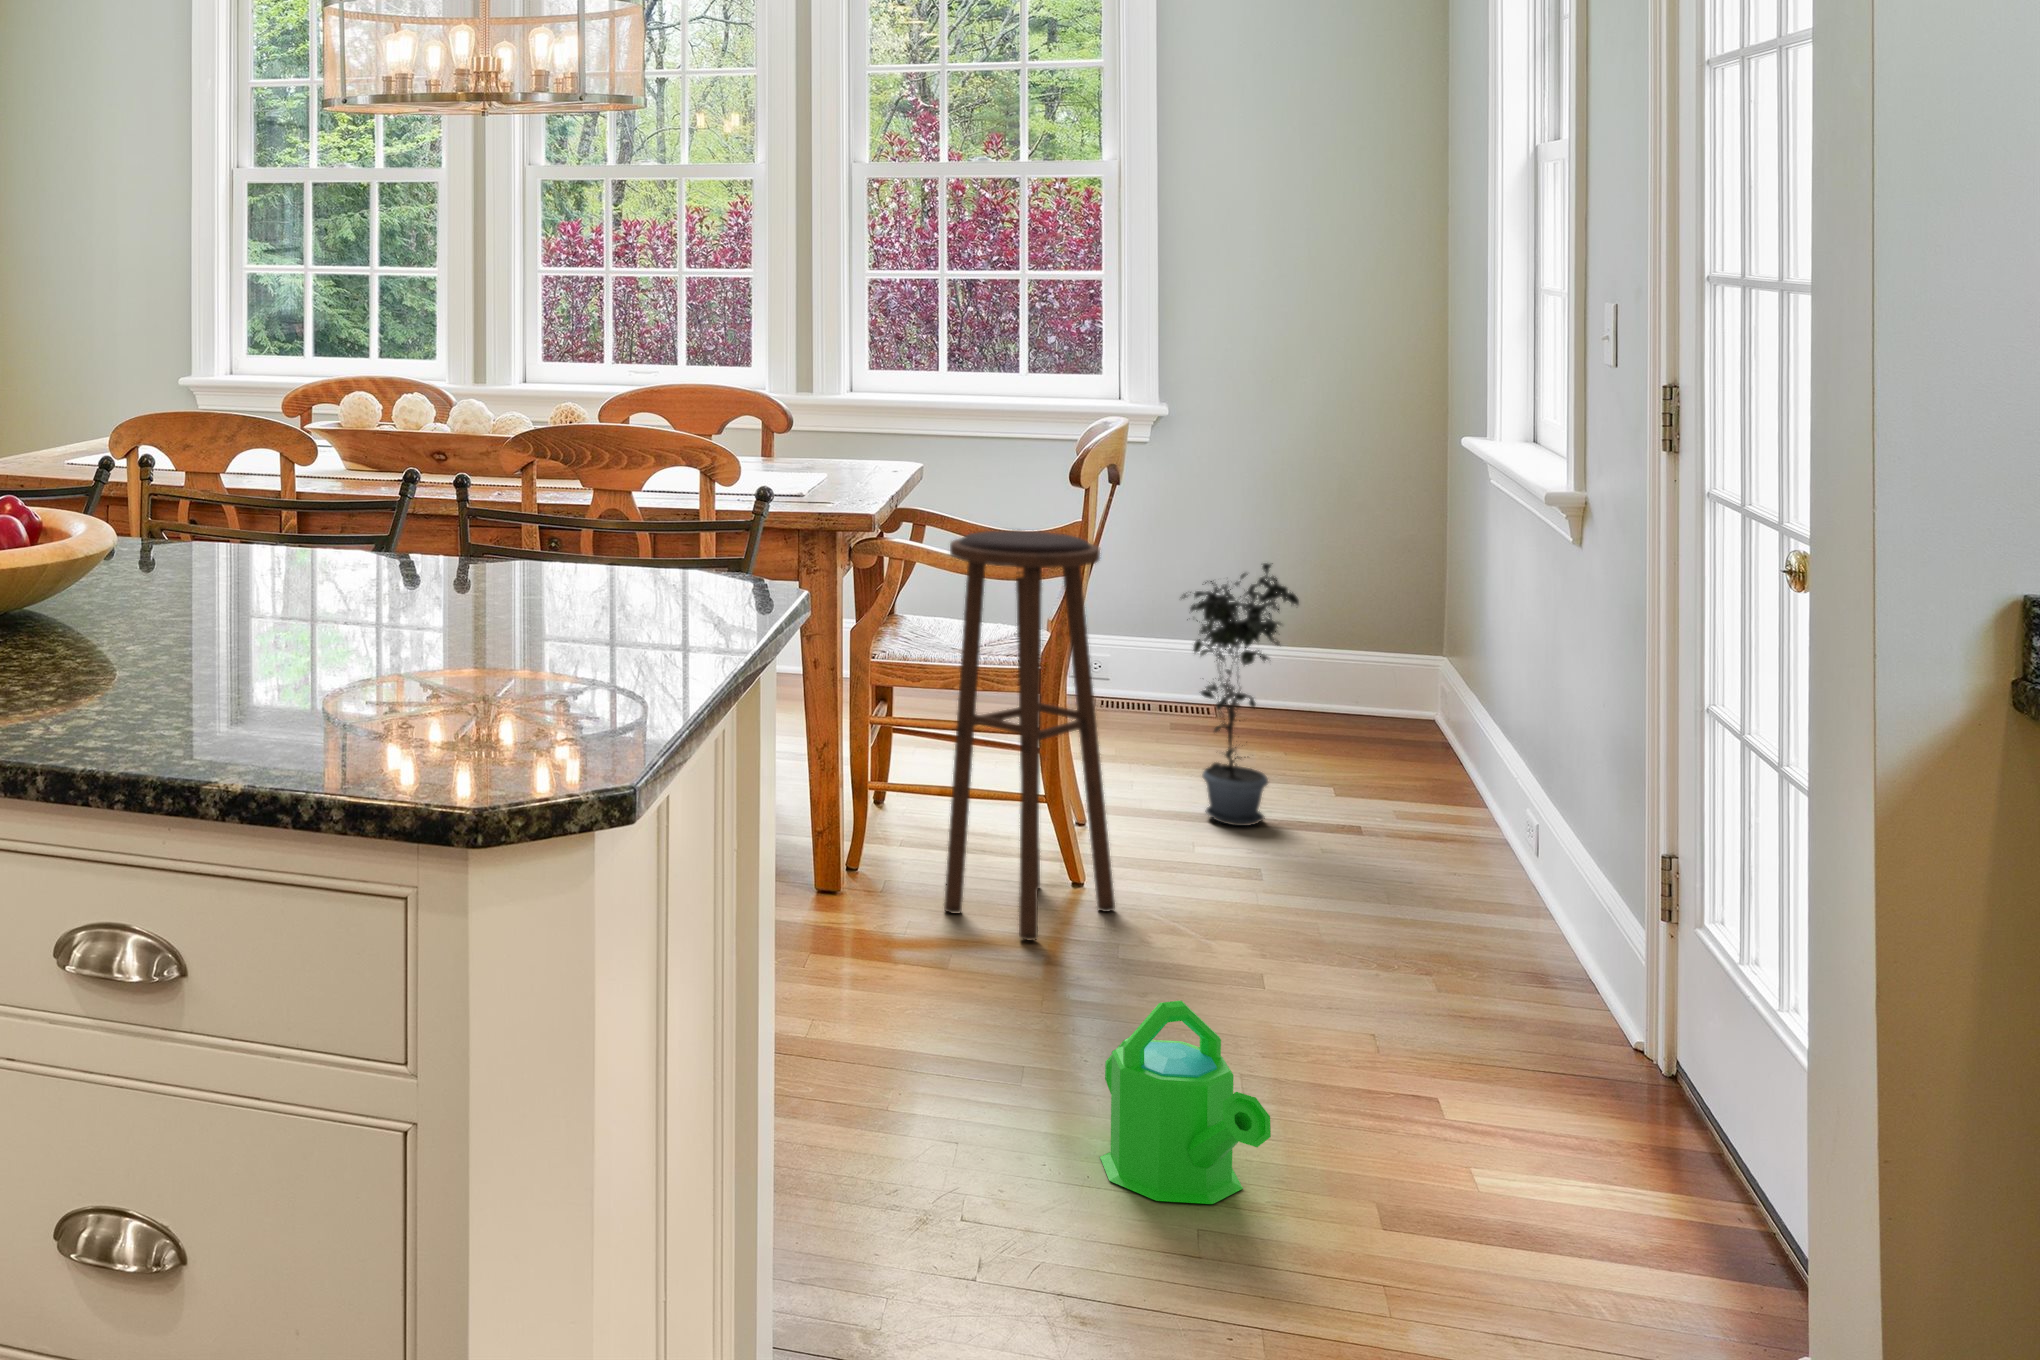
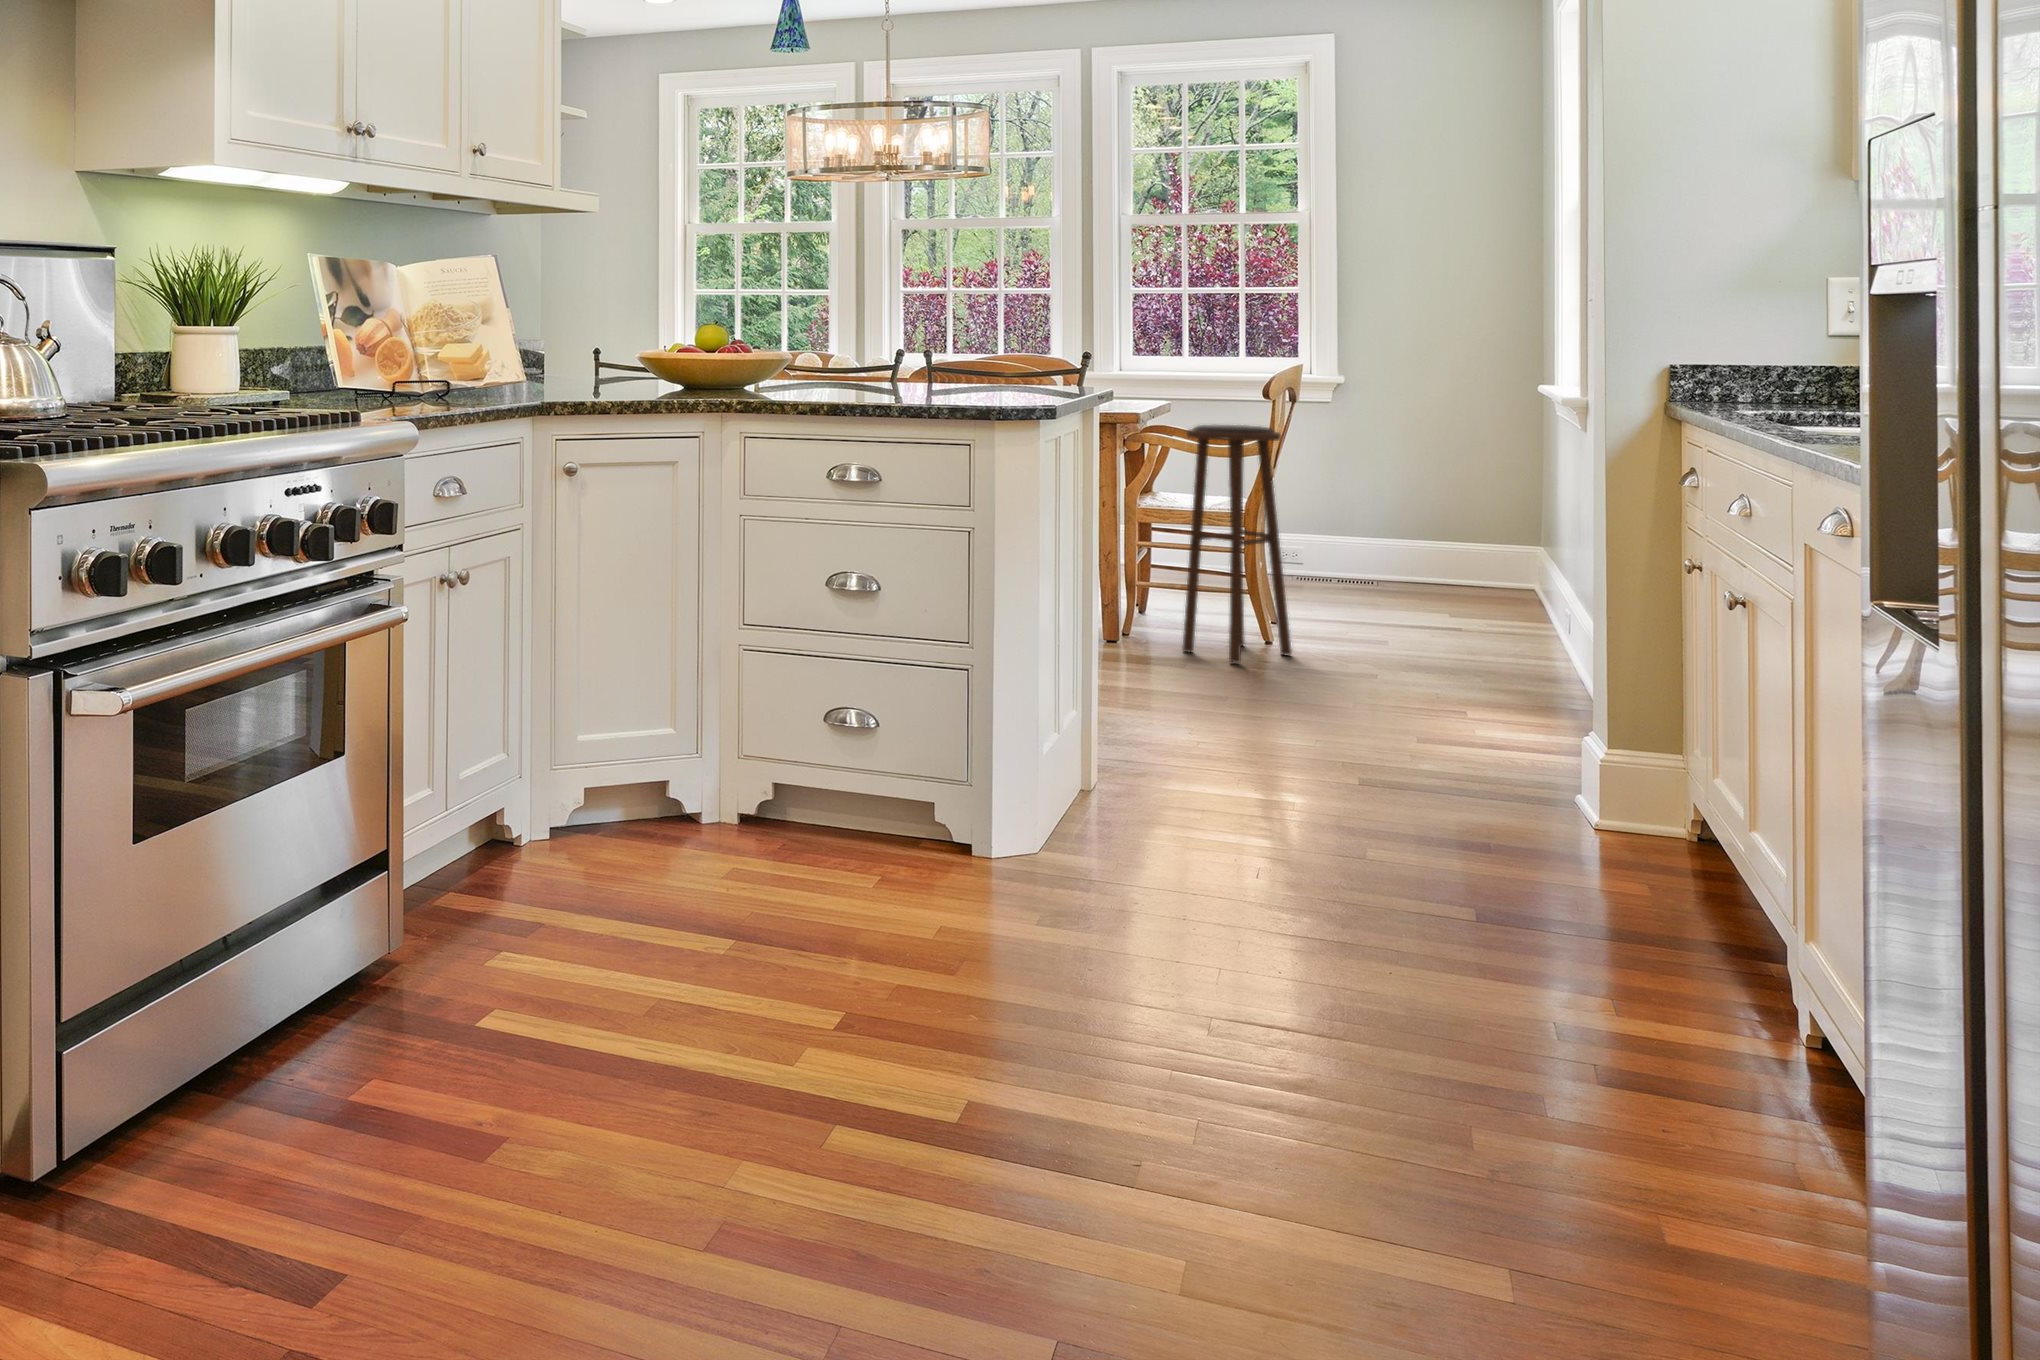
potted plant: present [1182,563,1299,826] -> none [1341,460,1422,628]
watering can: present [1100,1001,1271,1204] -> none [1269,643,1360,745]

